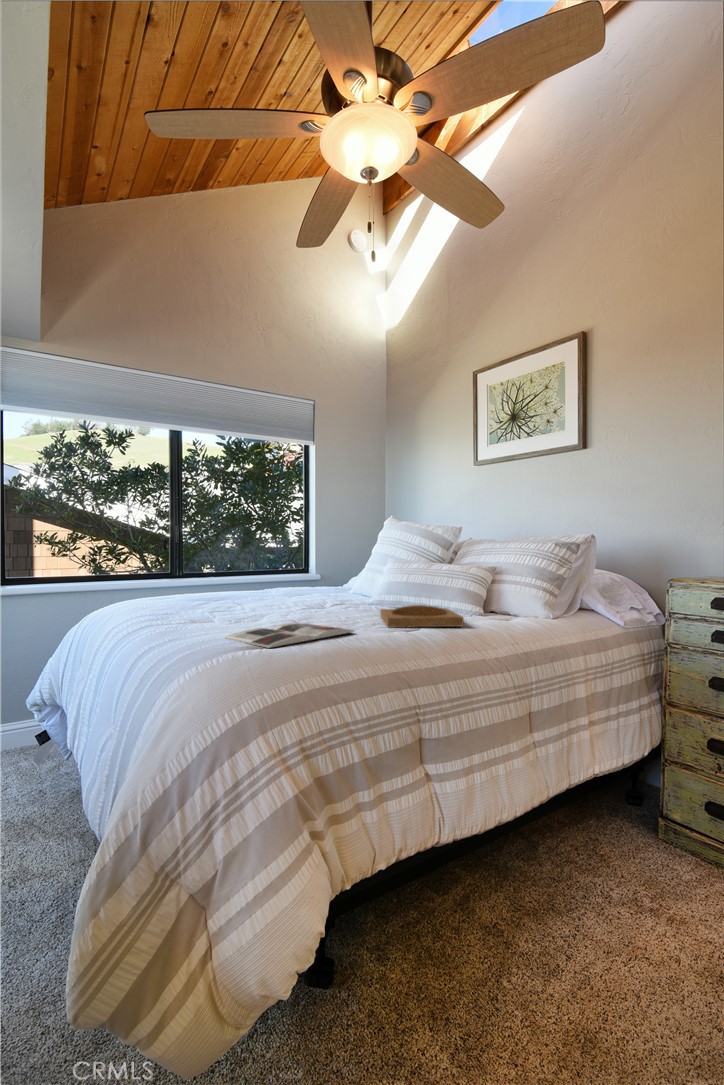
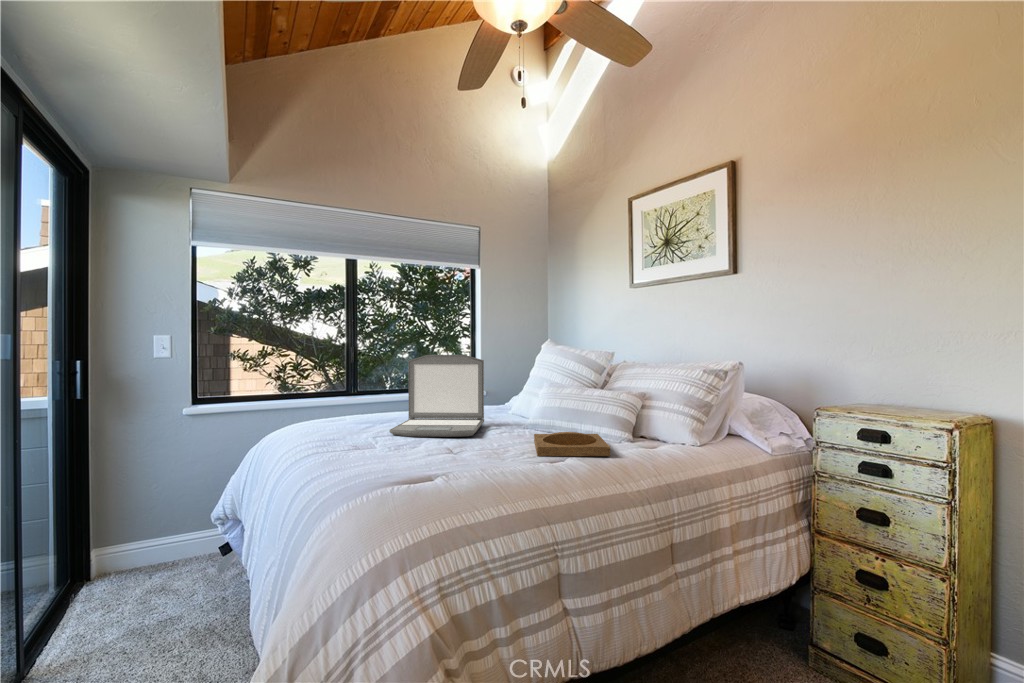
laptop: none [225,530,324,614] -> present [390,355,484,437]
magazine: present [224,623,354,648] -> none [379,451,504,483]

